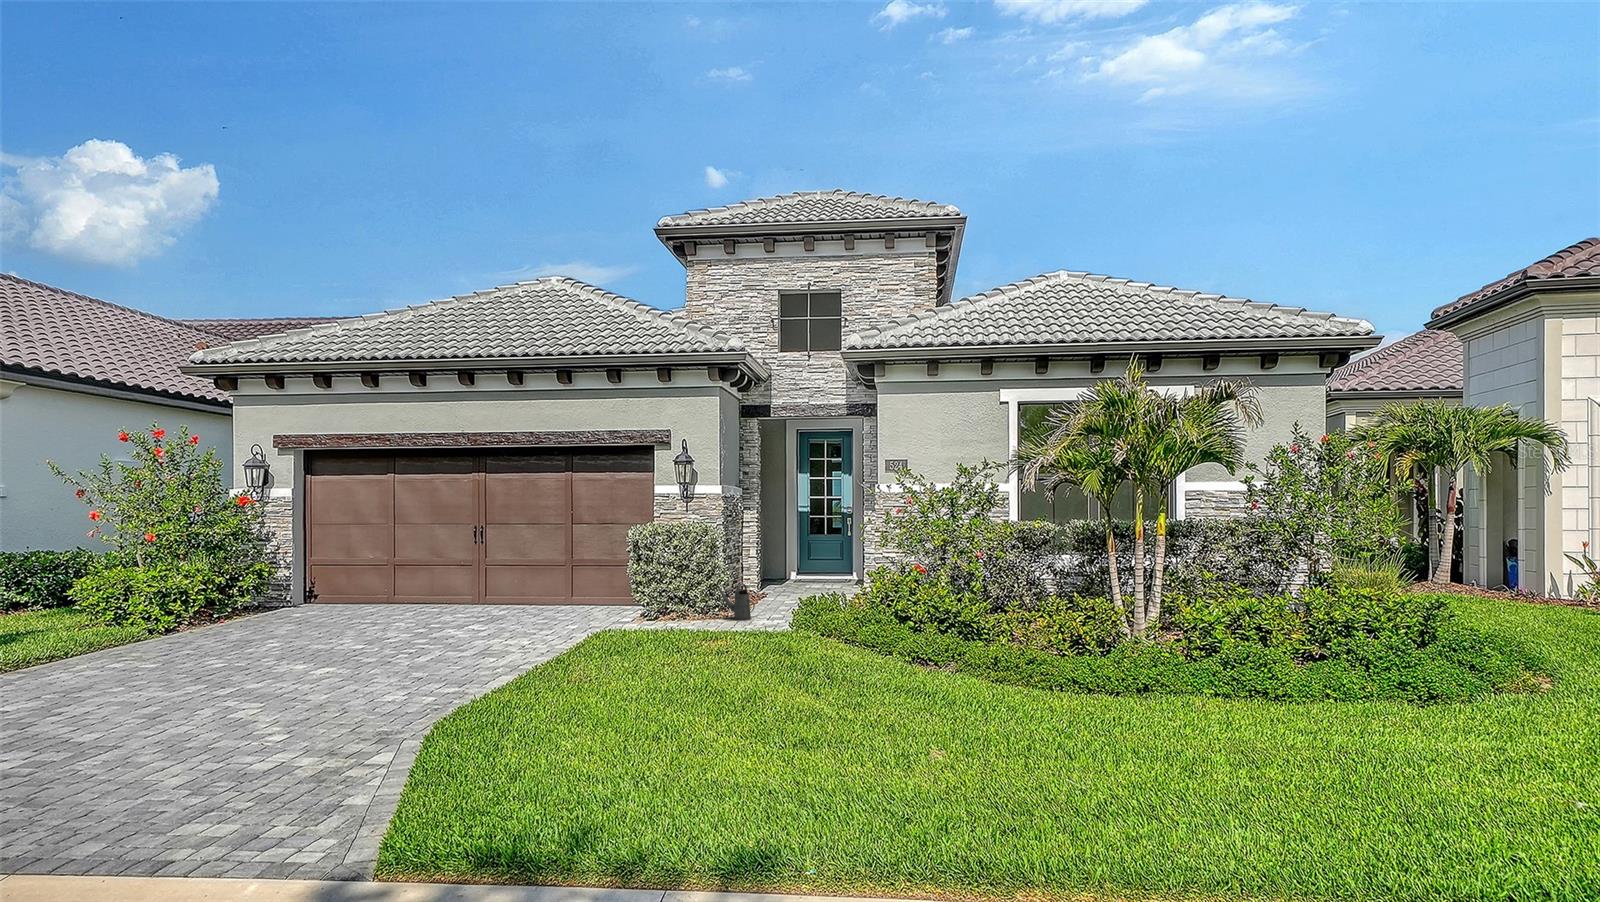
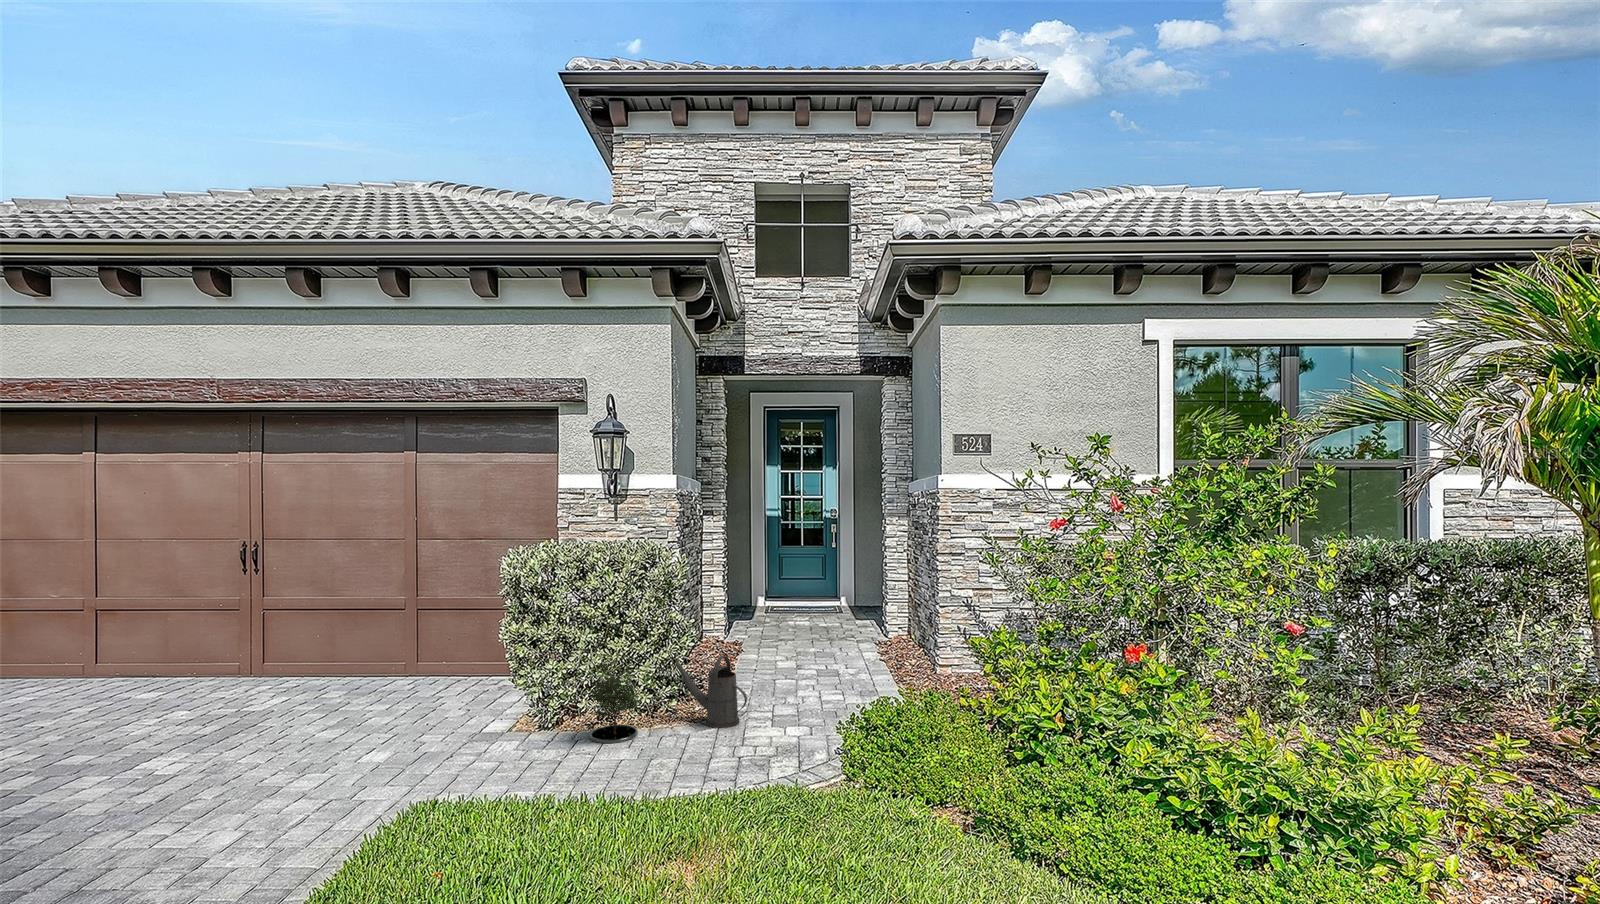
potted tree: none [672,578,699,624] -> present [589,652,639,743]

